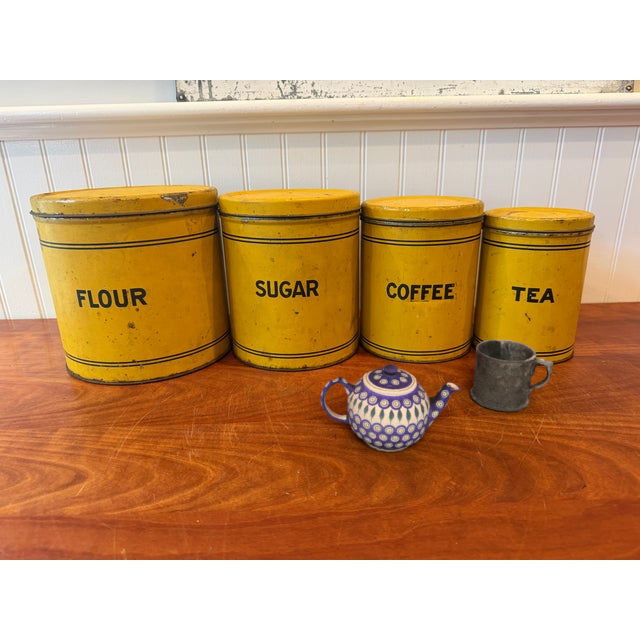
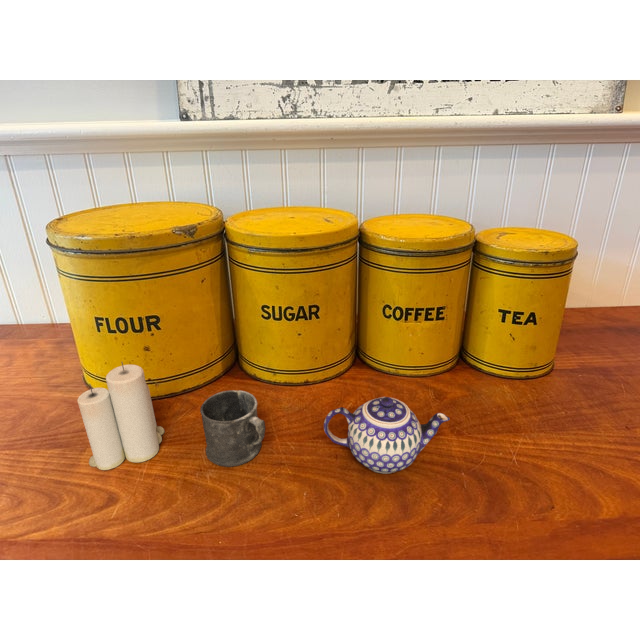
candle: none [48,324,147,448] -> present [77,363,164,470]
mug: present [470,340,553,412] -> present [200,390,265,467]

